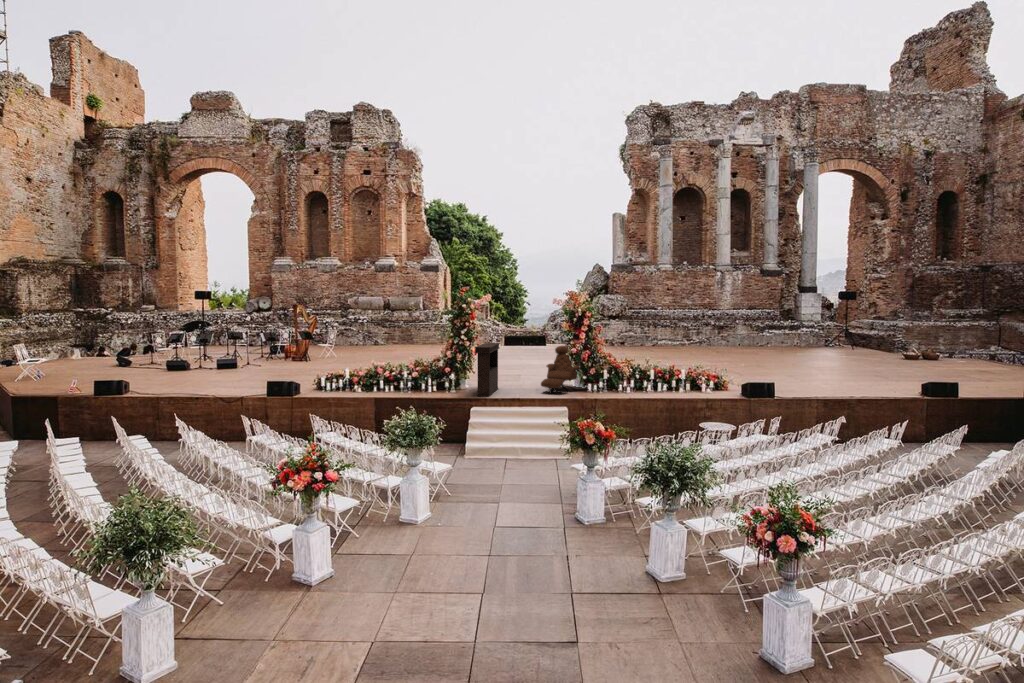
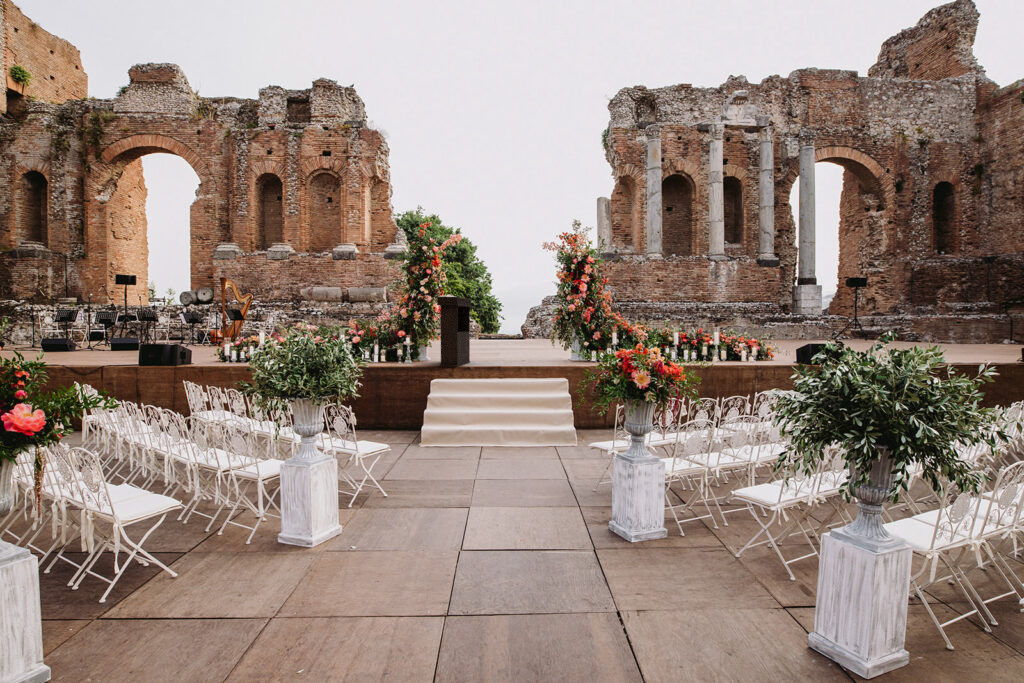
lounge chair: present [541,346,579,393] -> none [529,304,582,365]

